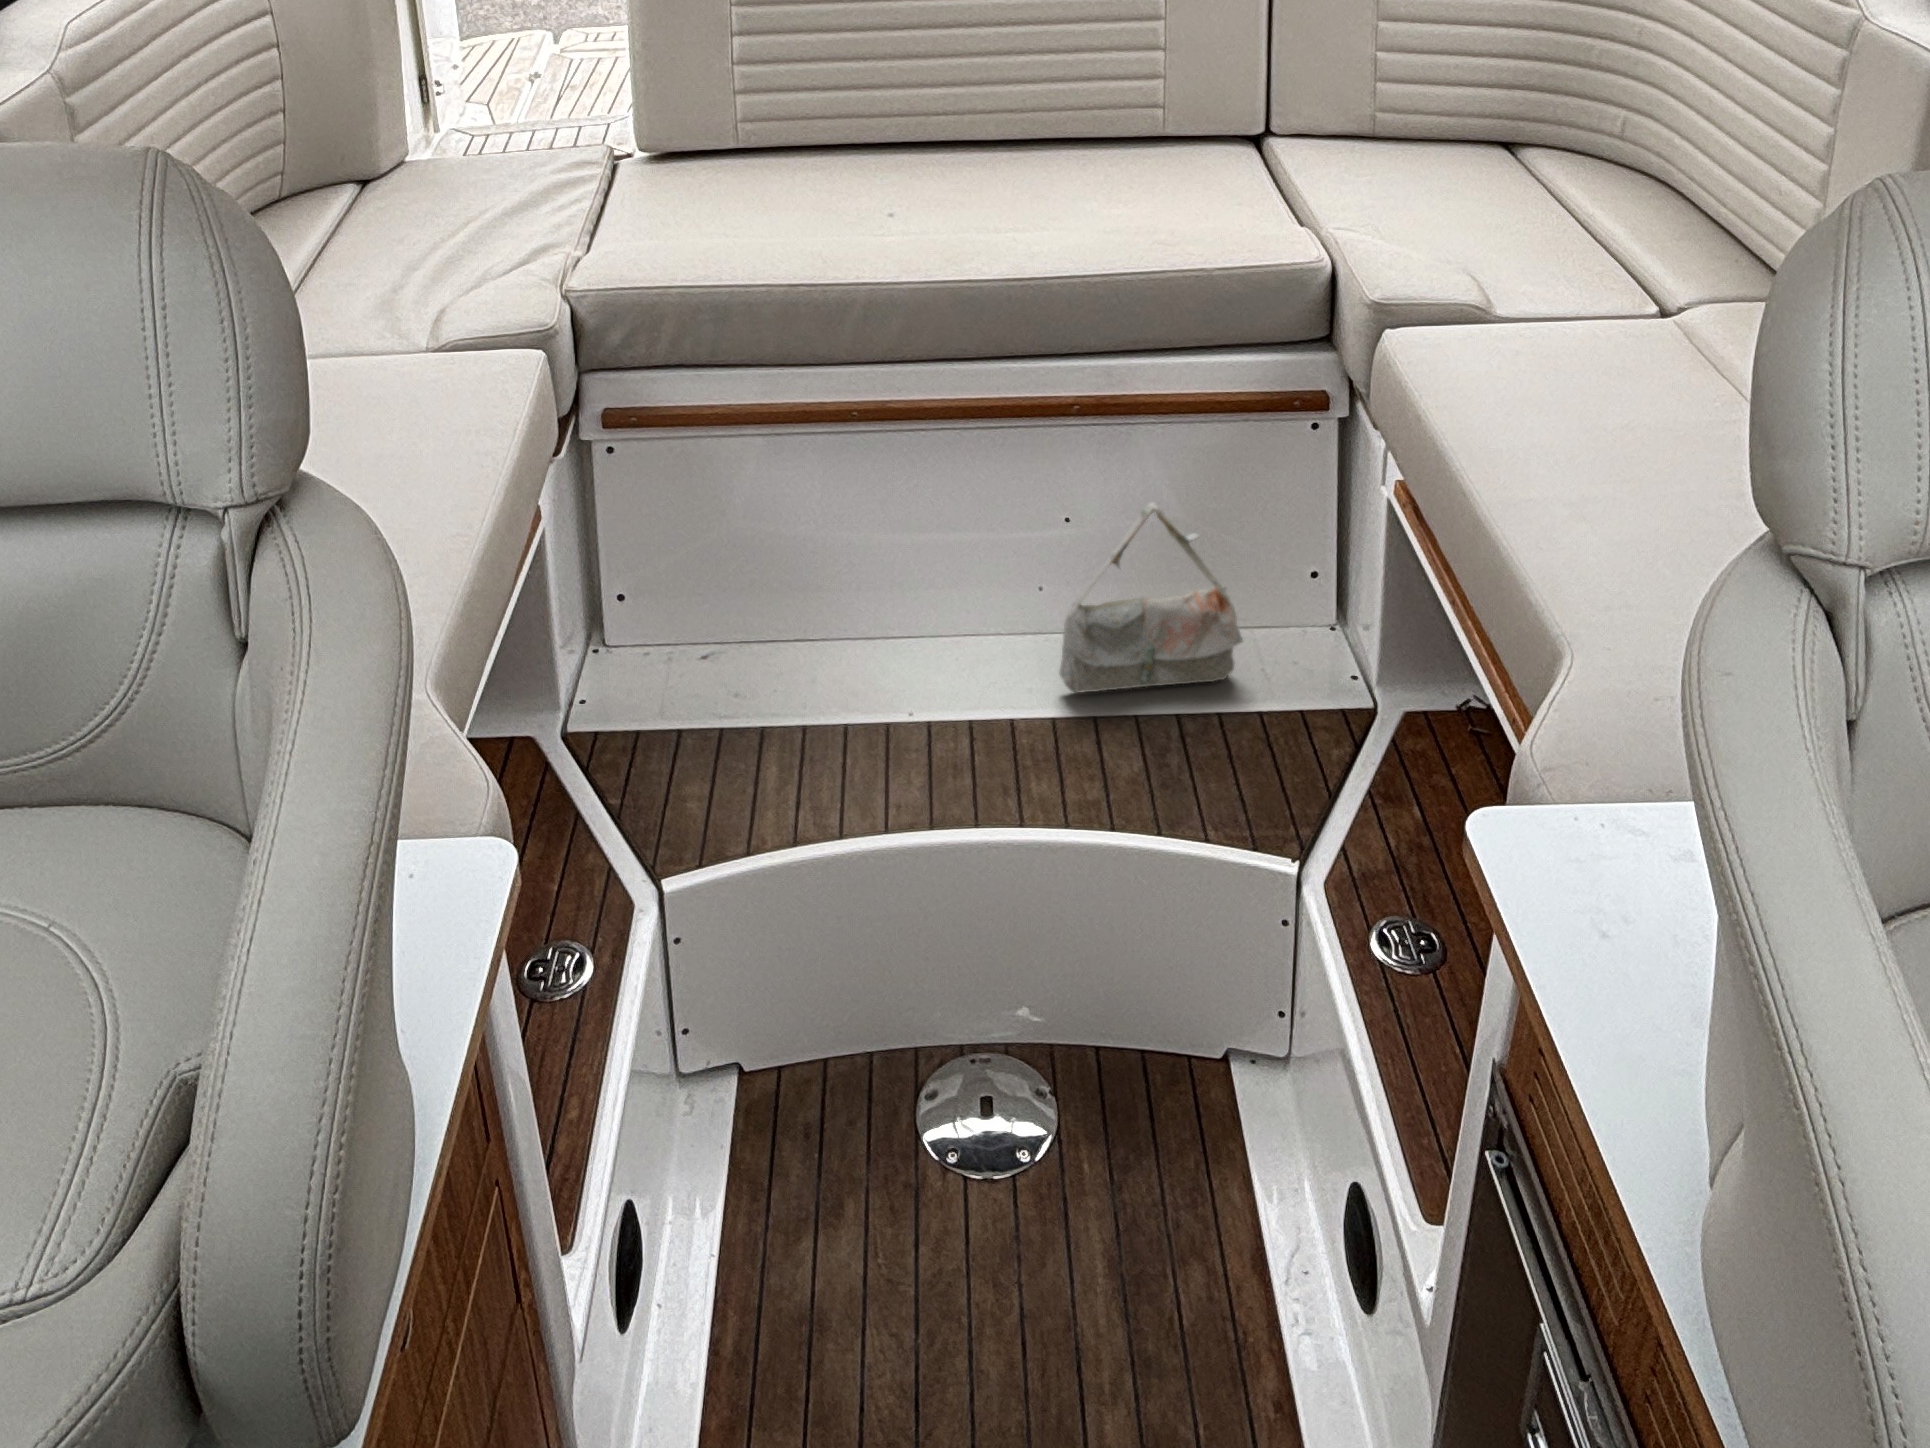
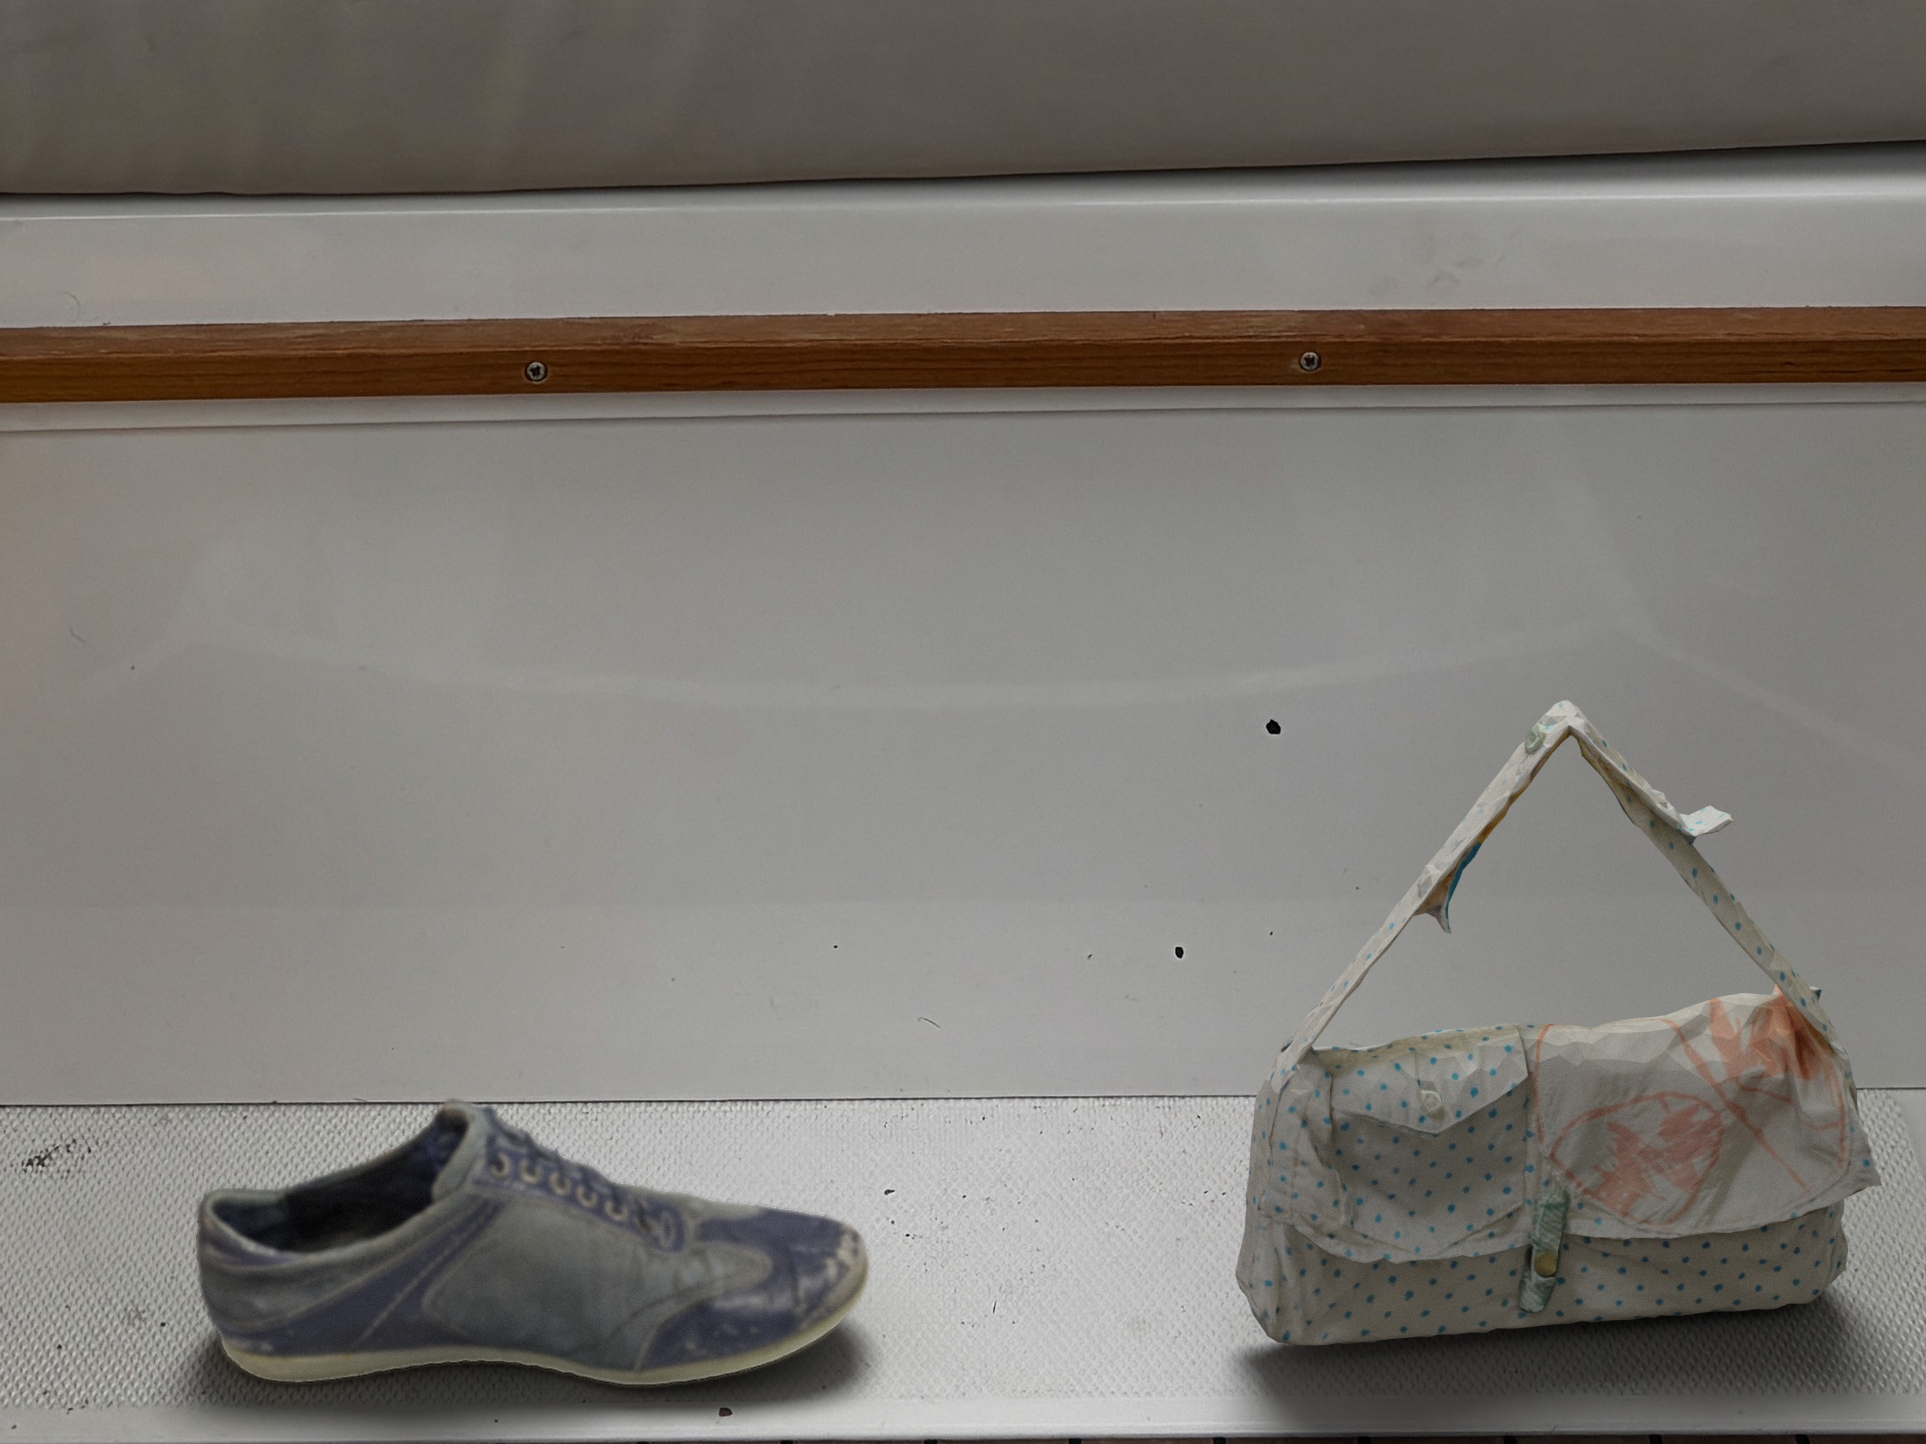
shoe: none [758,625,954,708] -> present [196,1098,869,1385]

